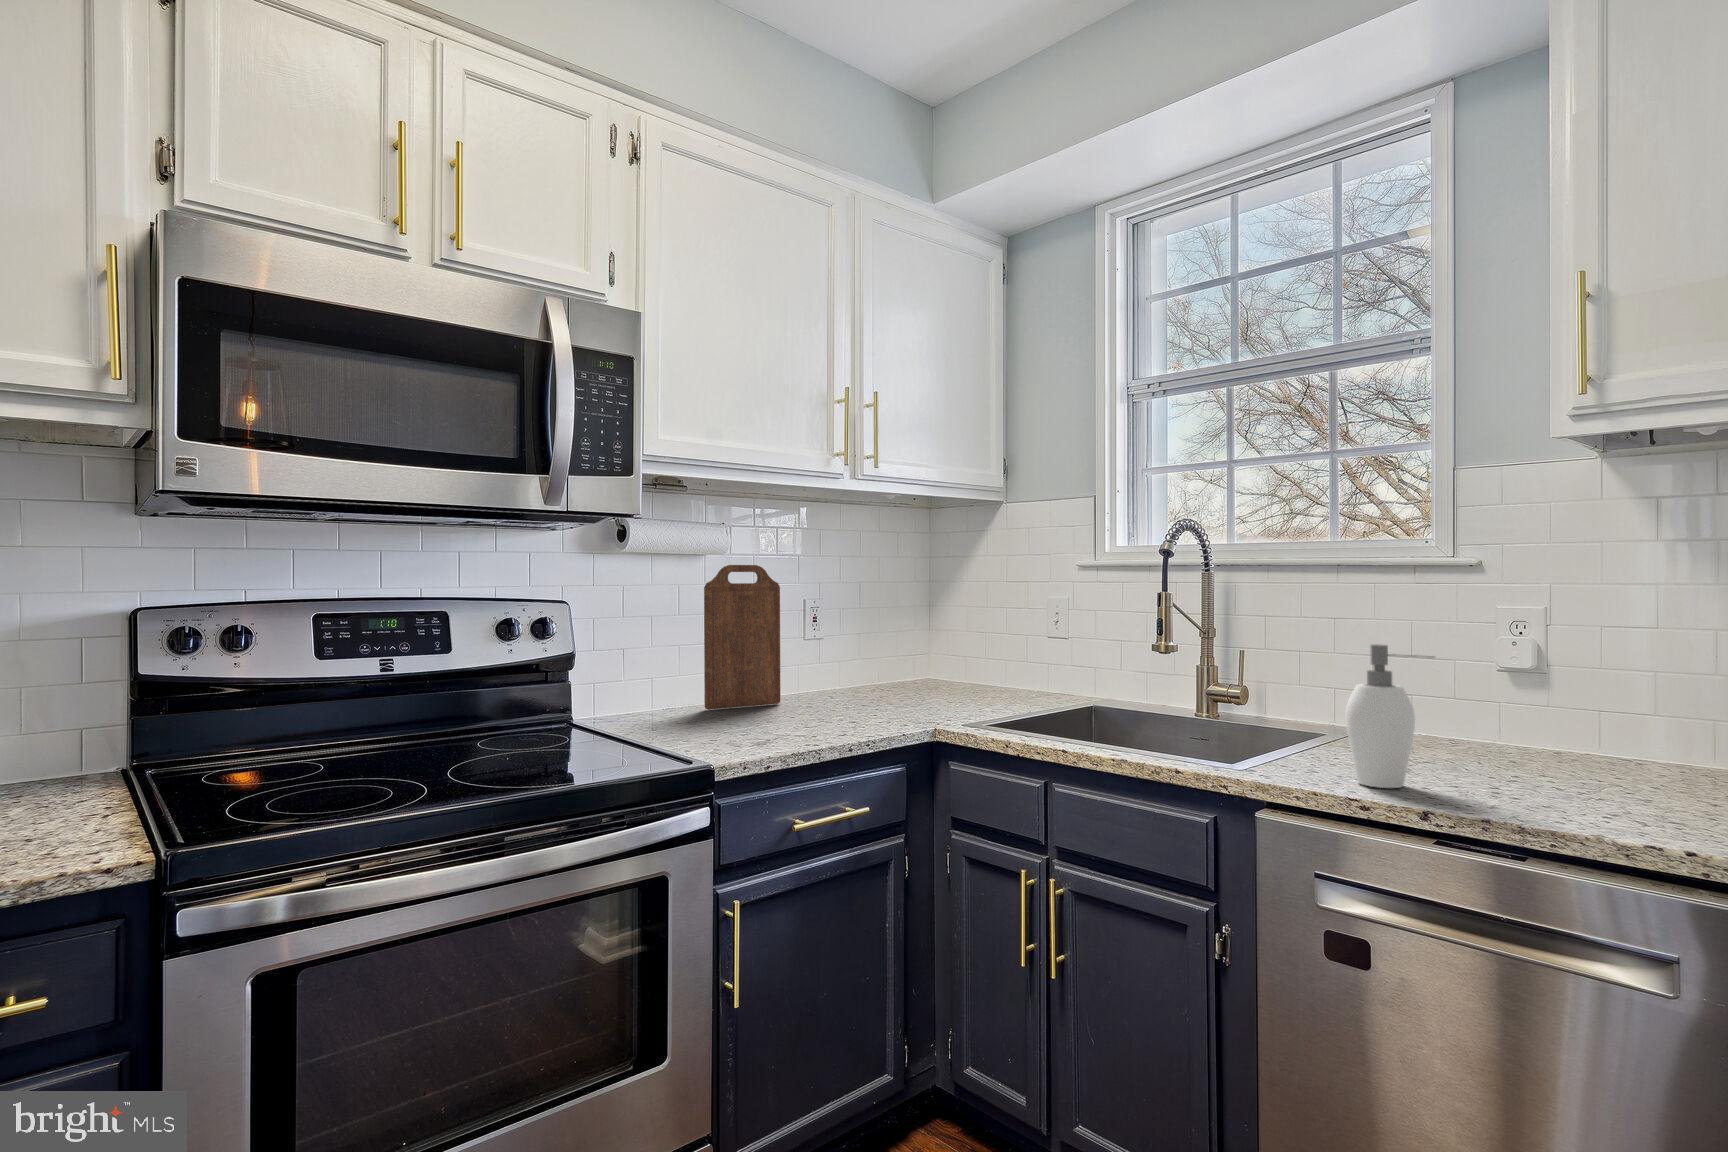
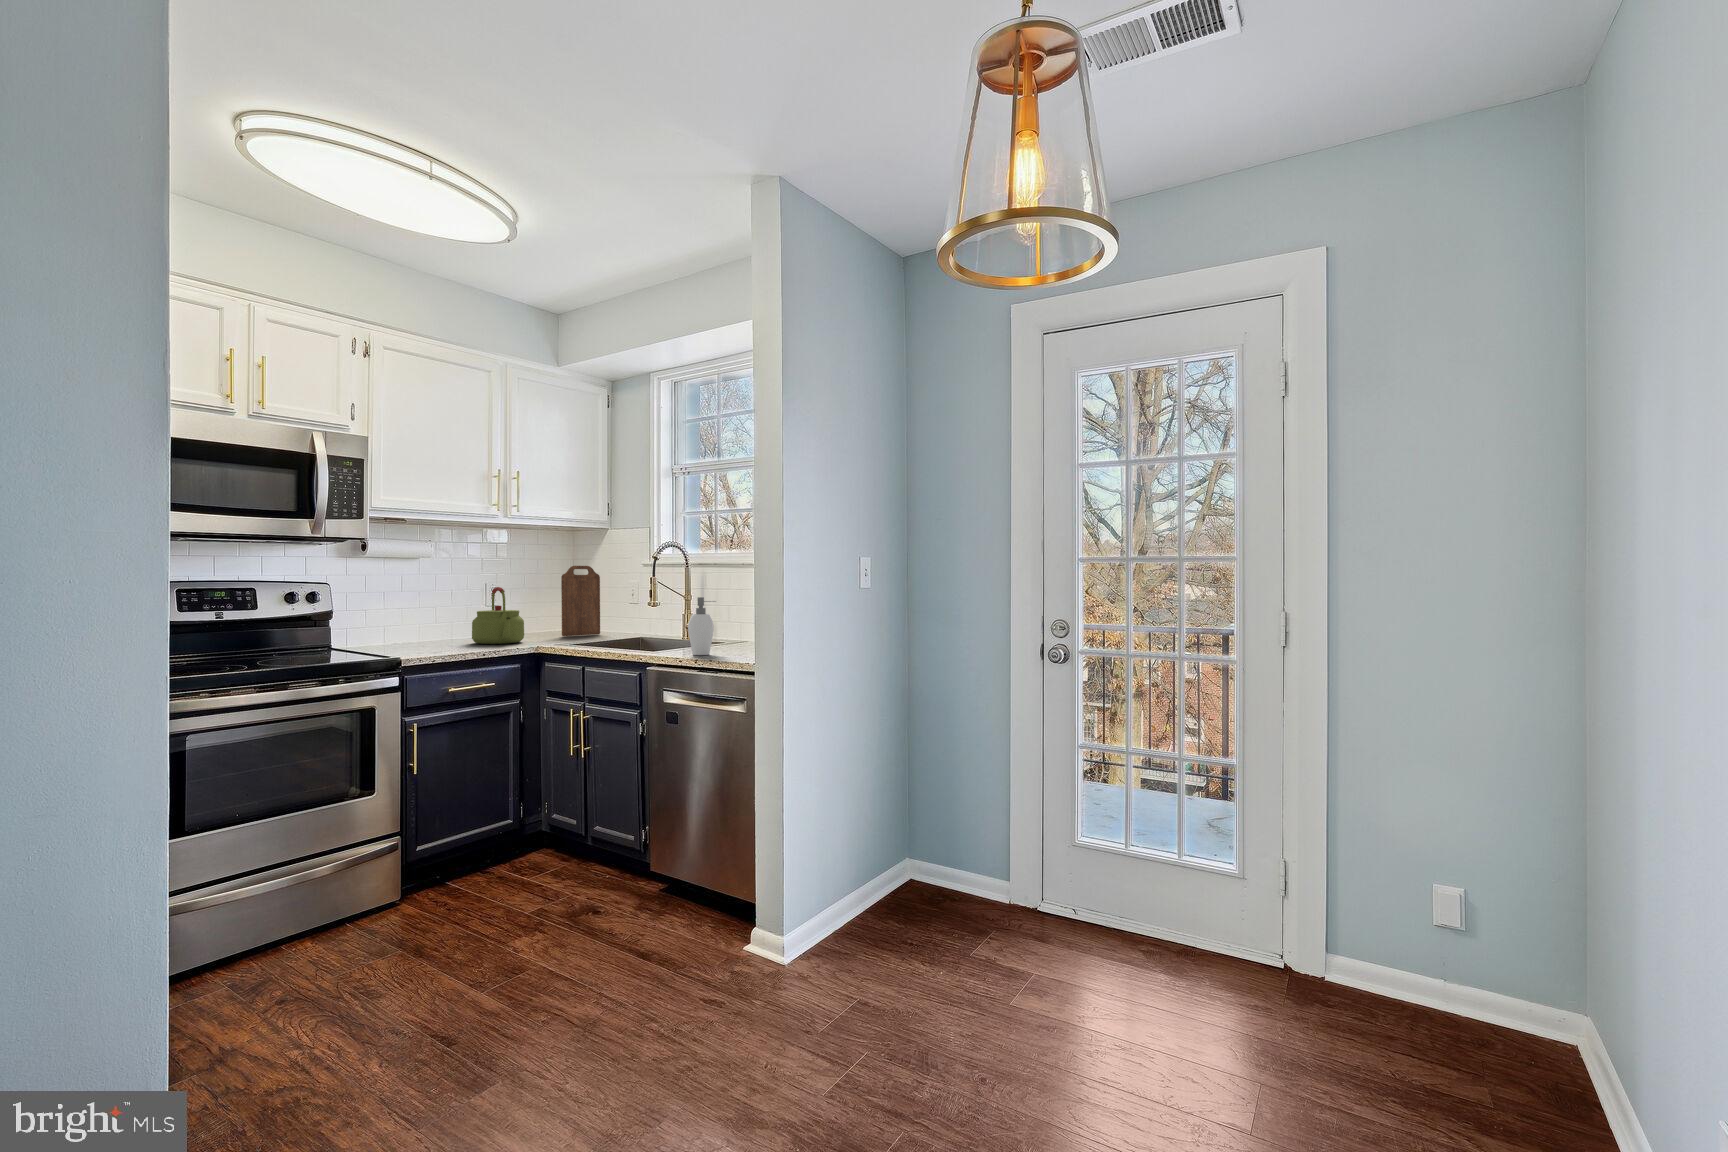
cutting board: present [704,565,780,710] -> present [561,566,600,636]
kettle: none [804,608,895,718] -> present [472,587,524,644]

